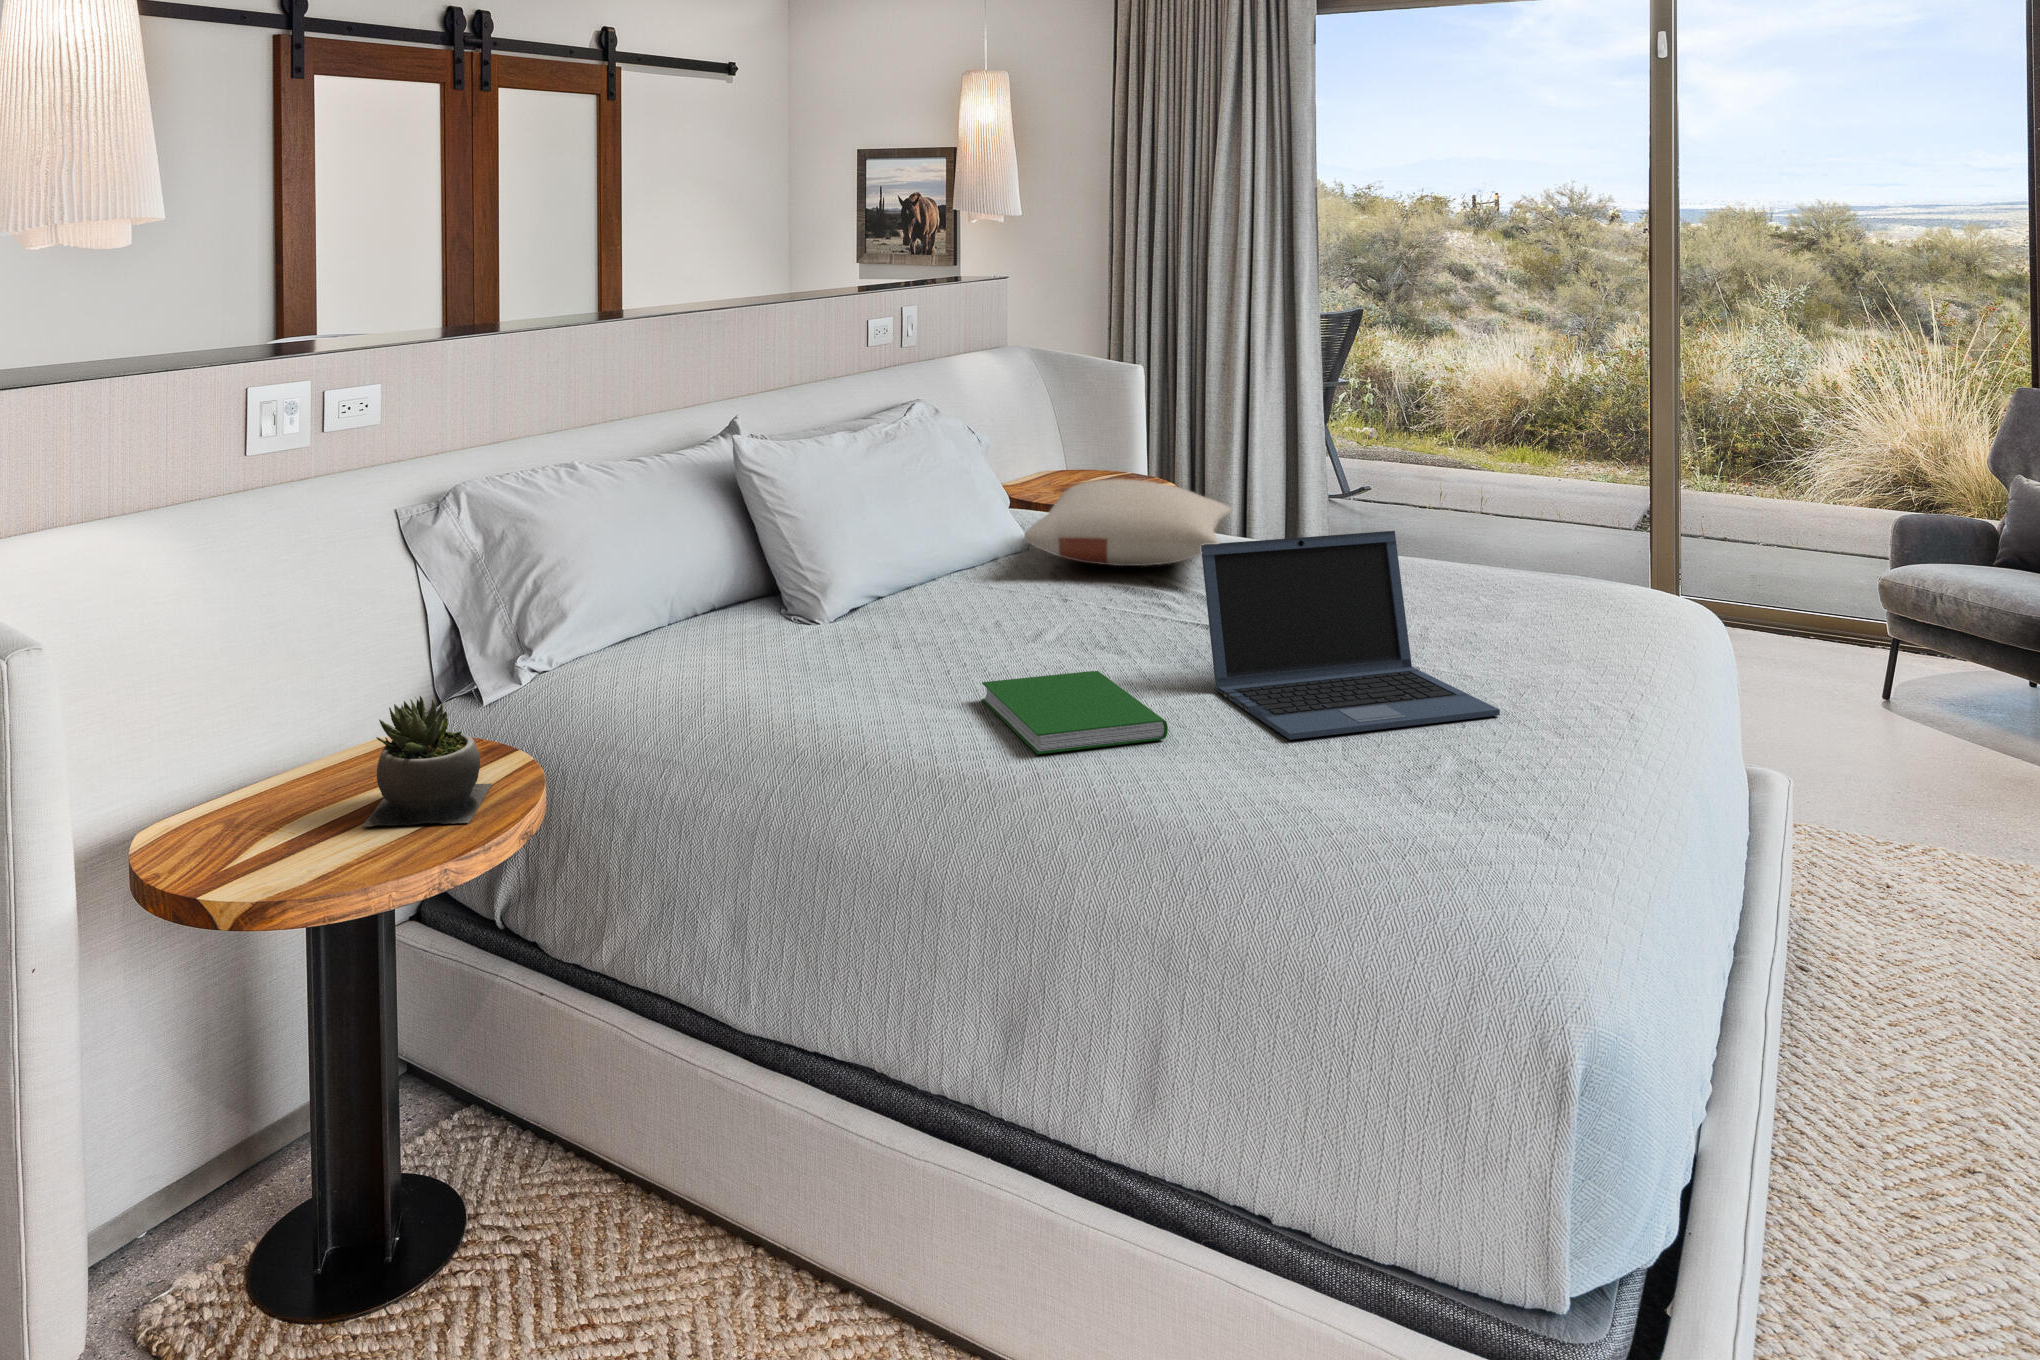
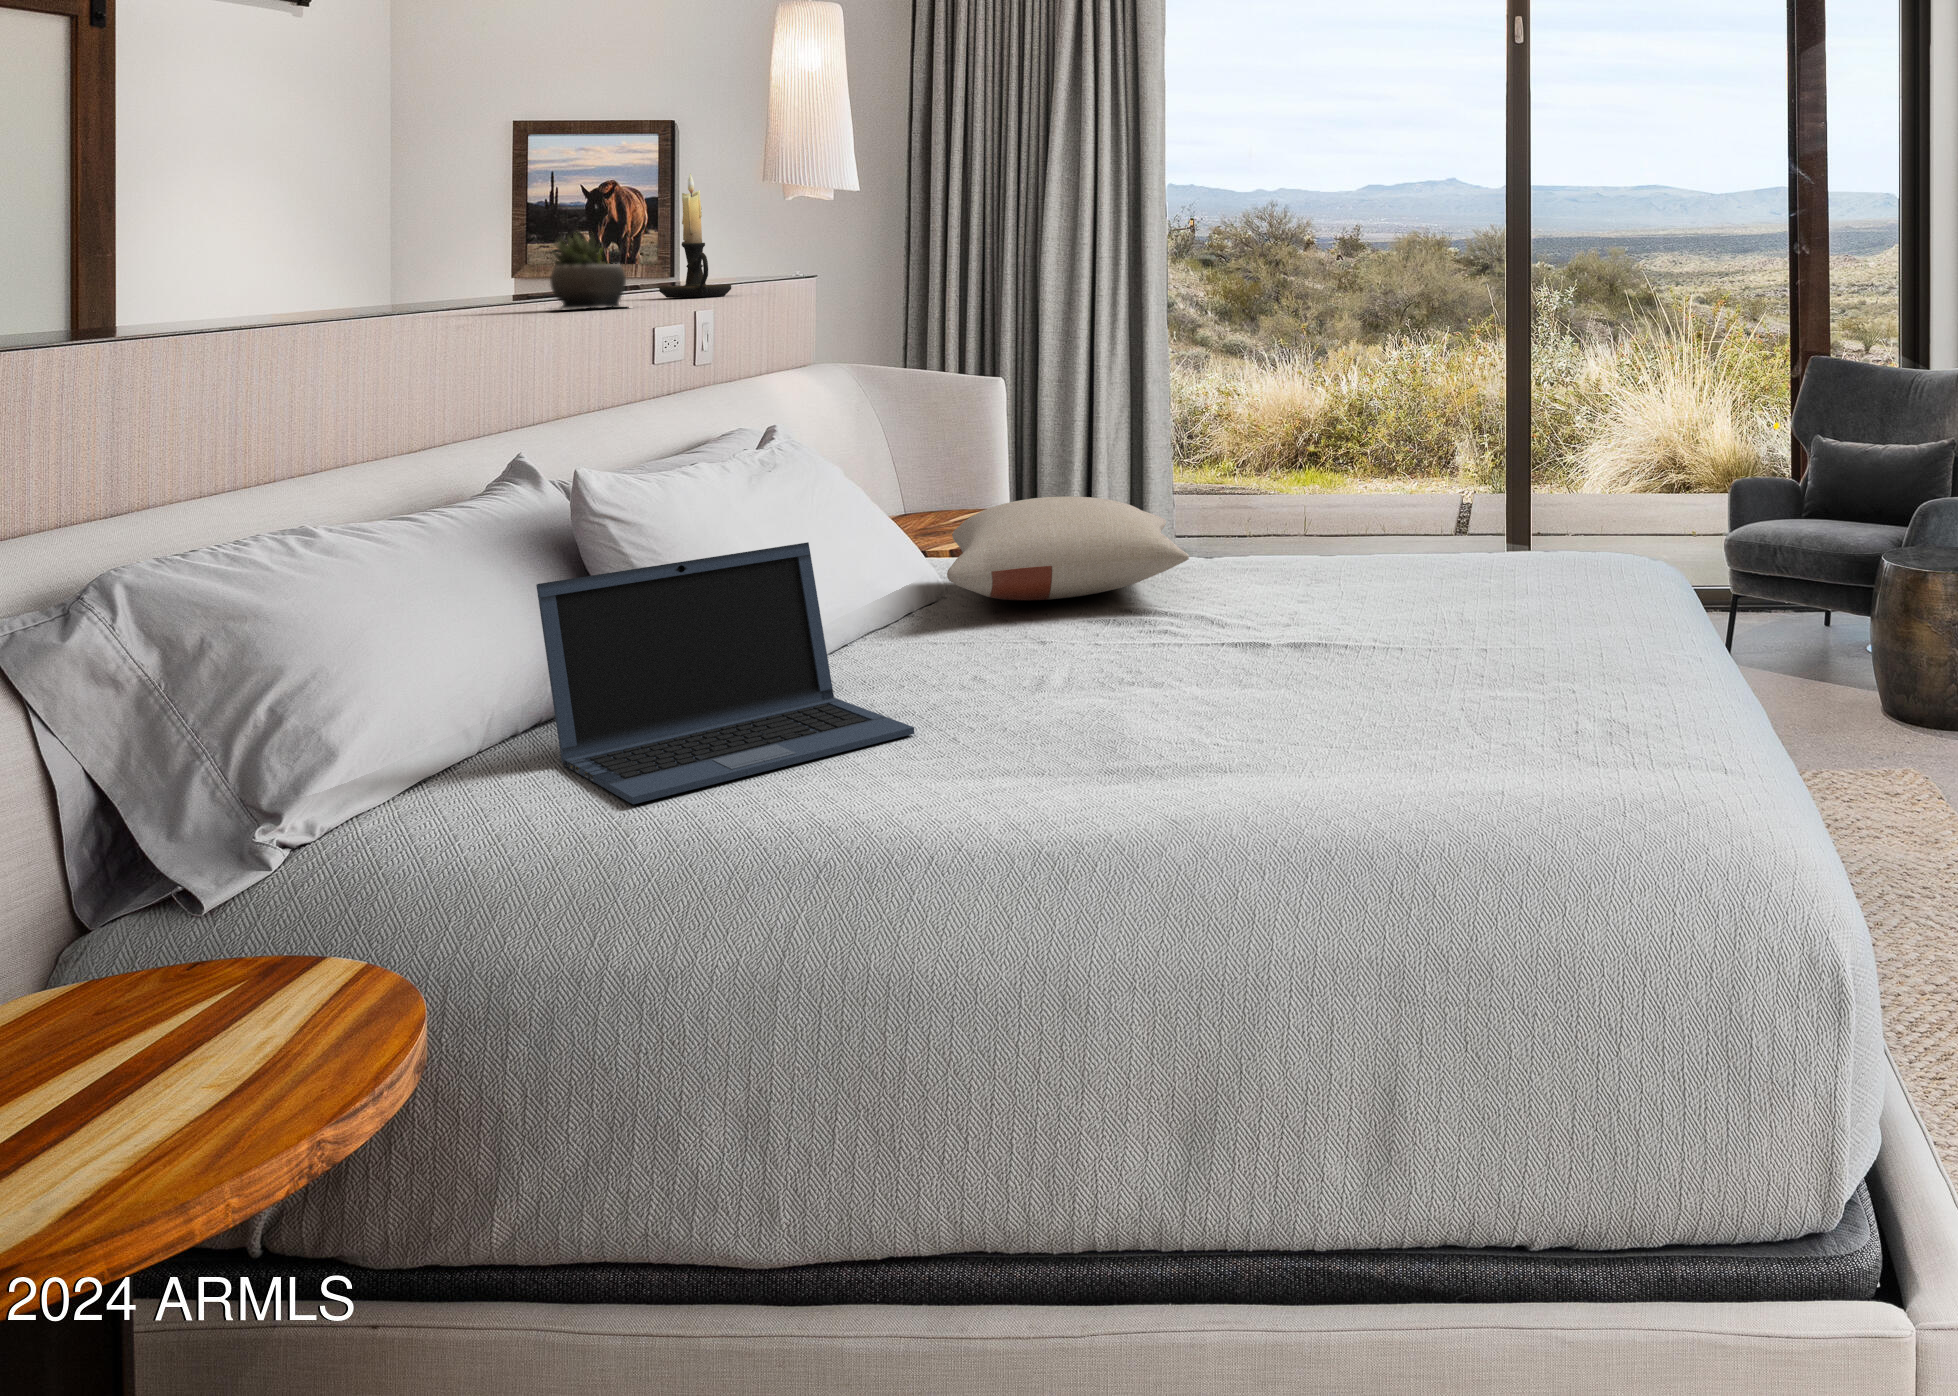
candle holder: none [899,198,949,294] -> present [659,173,731,298]
laptop: present [1201,531,1500,740] -> present [536,542,914,804]
hardcover book: present [982,671,1168,754] -> none [1007,706,1261,806]
succulent plant: present [363,696,492,827] -> present [550,234,626,309]

